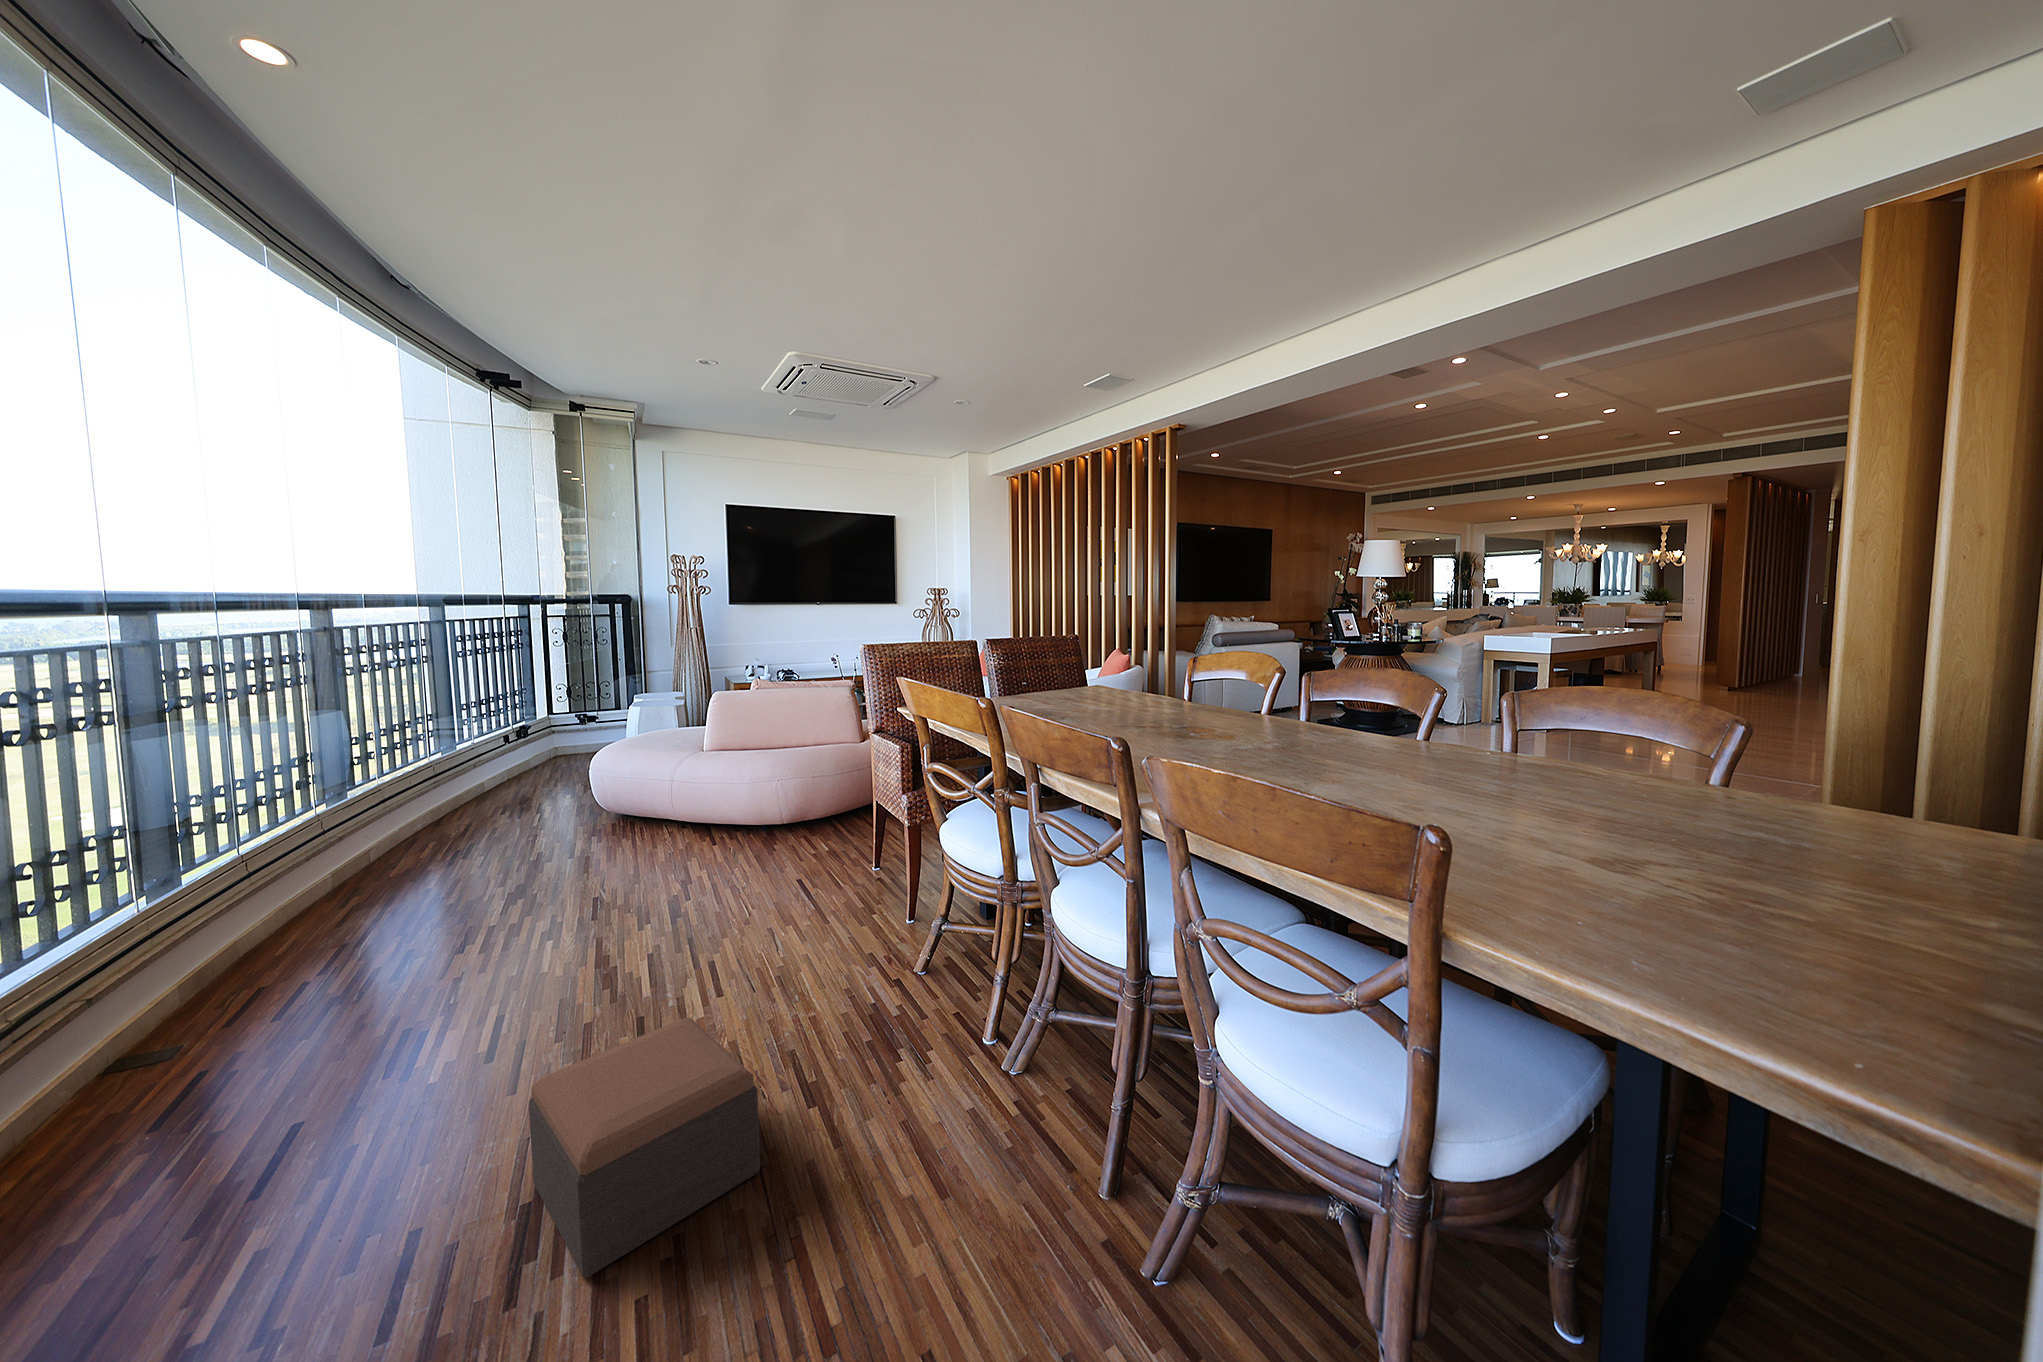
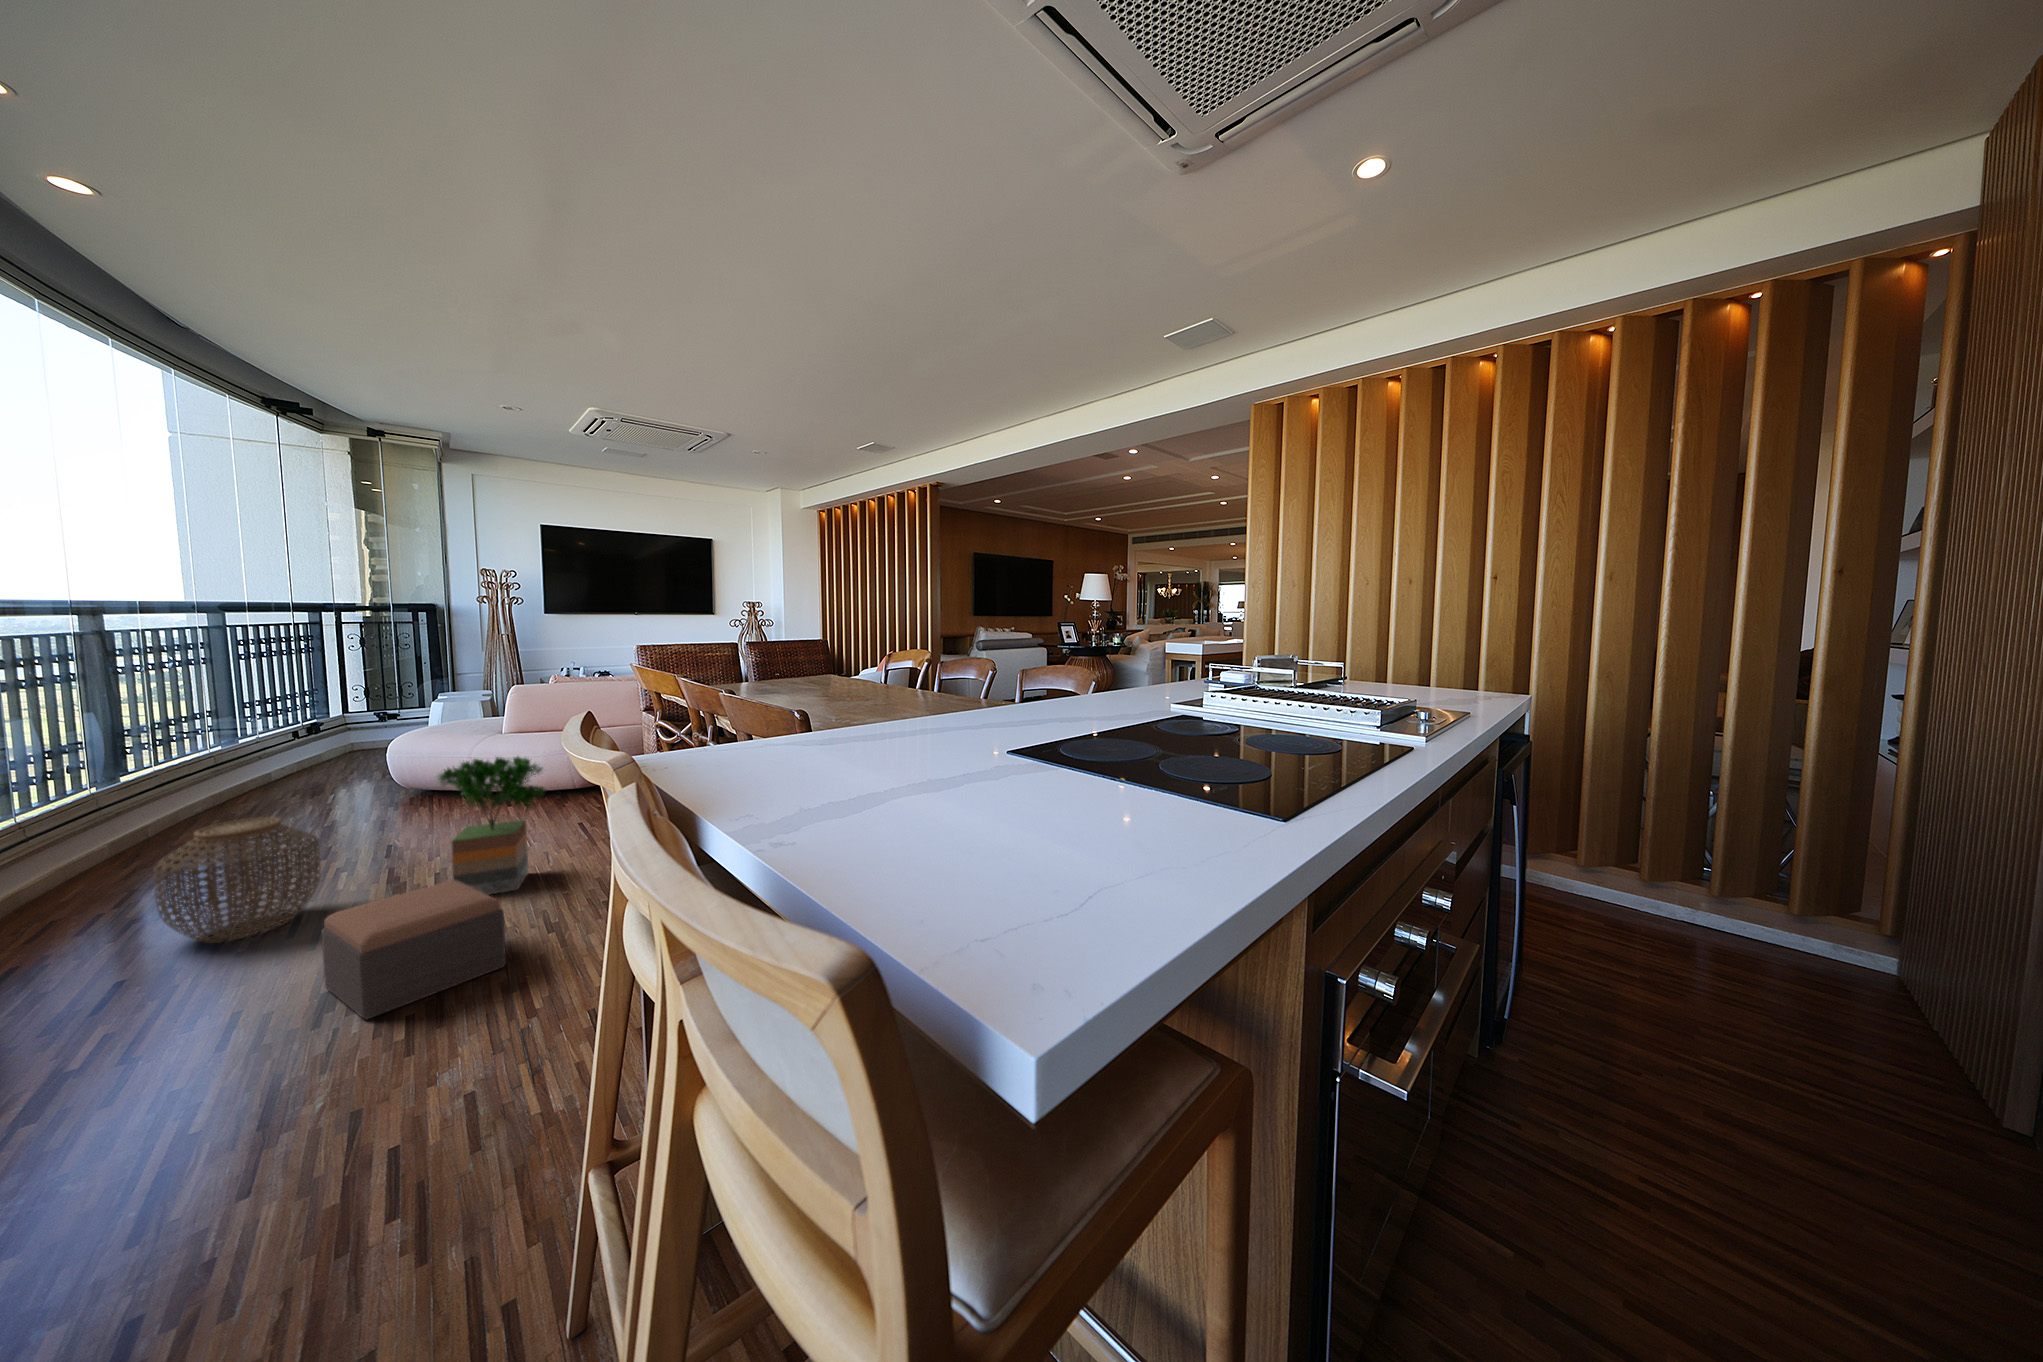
potted tree: none [651,810,784,1009] -> present [437,756,546,895]
woven basket: none [349,889,528,1058] -> present [153,817,321,943]

